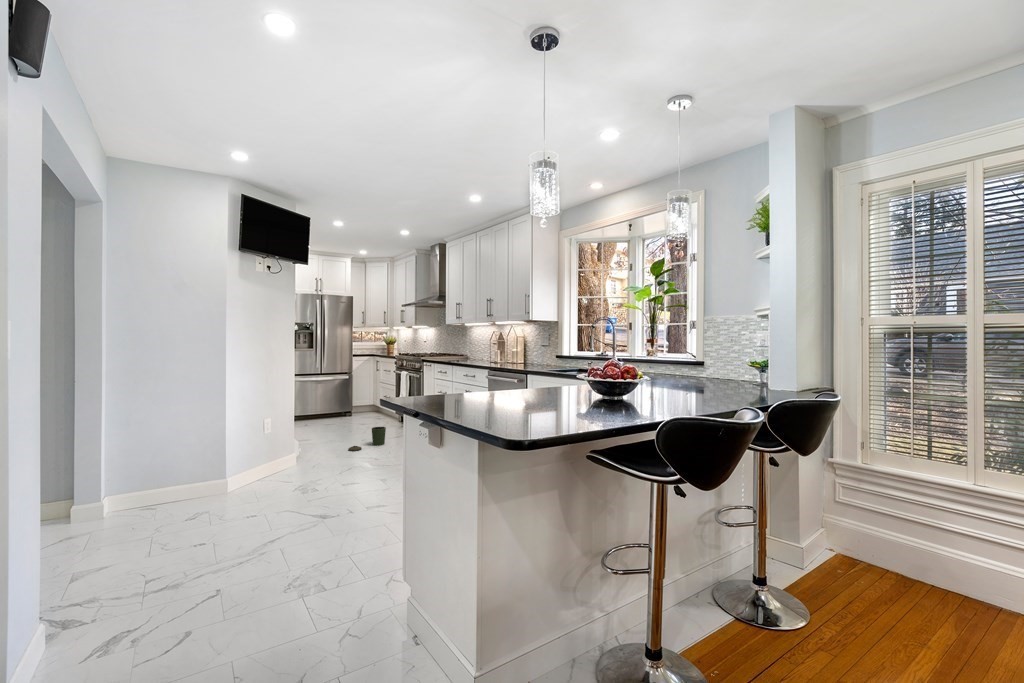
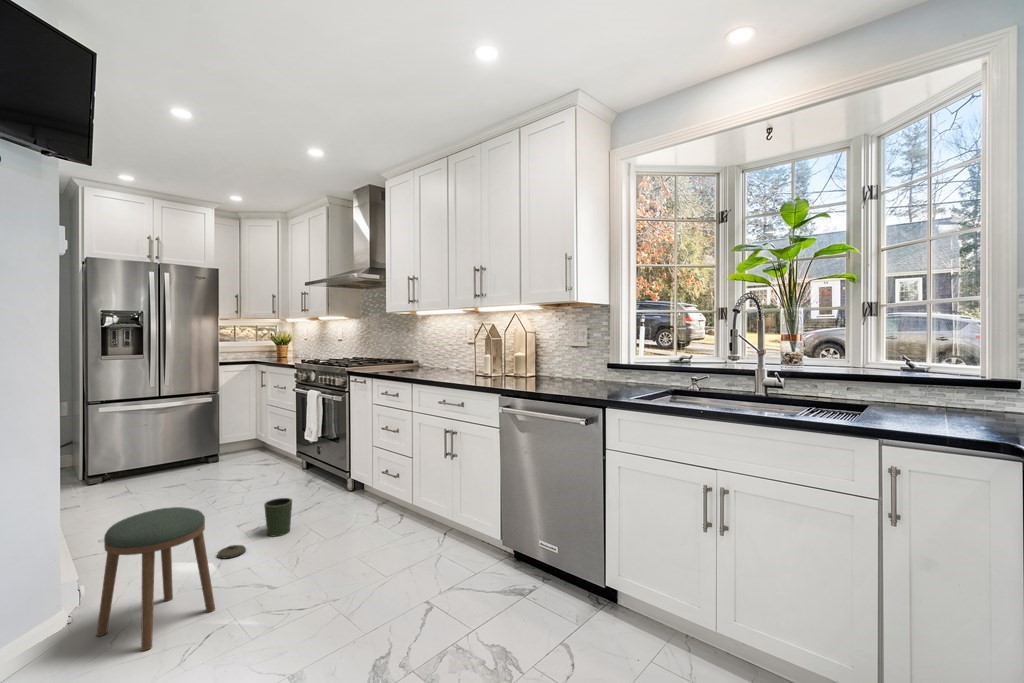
stool: none [300,417,347,472] -> present [97,507,215,651]

